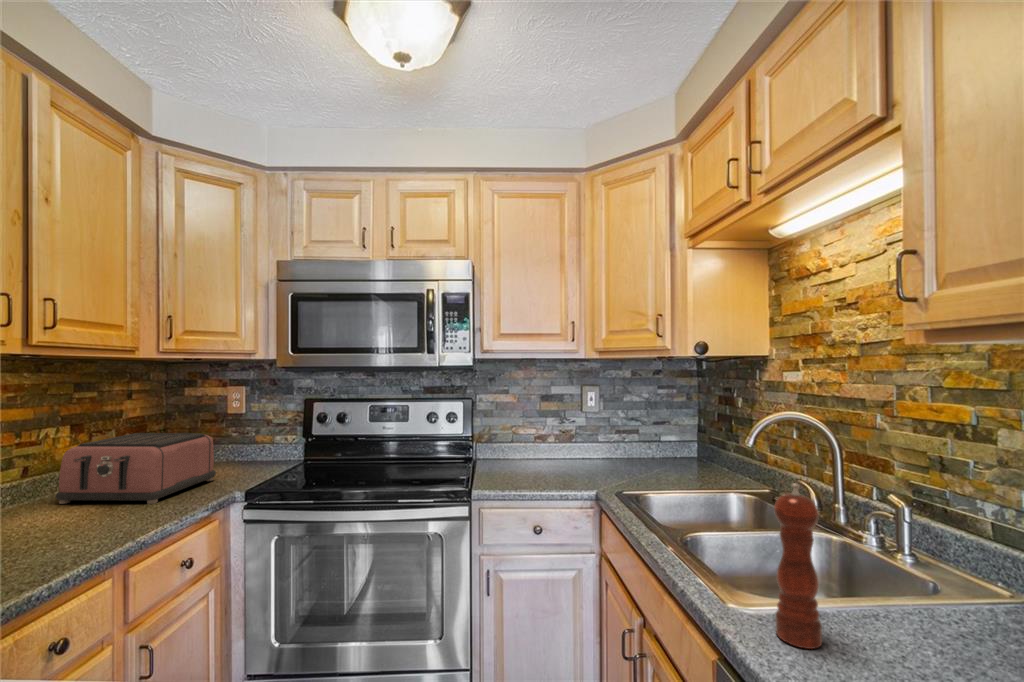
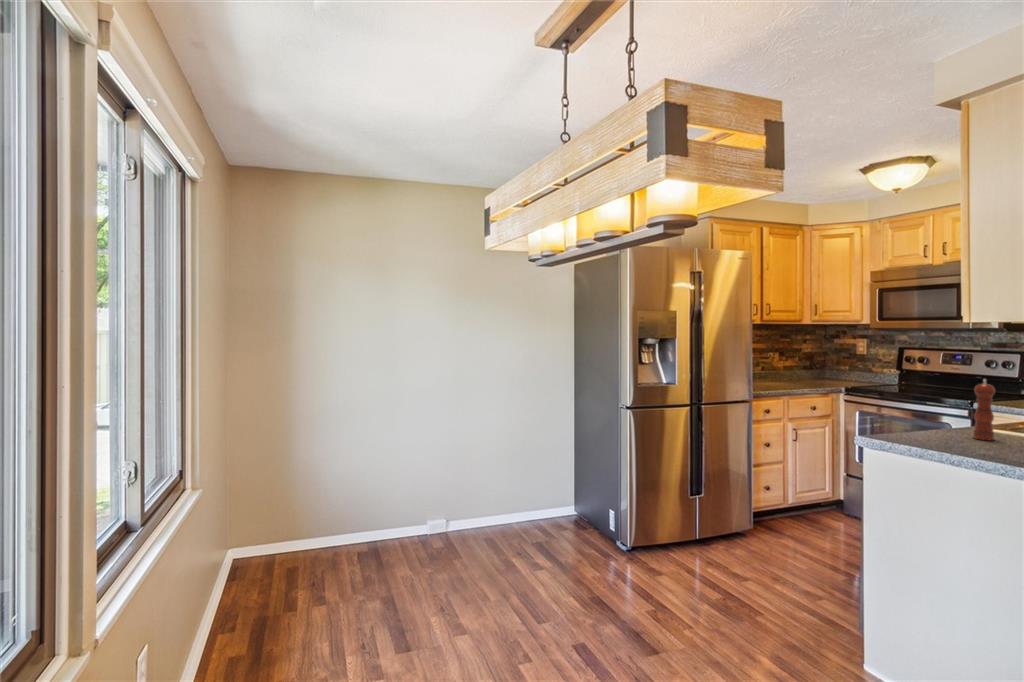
toaster: present [56,433,216,504] -> none [773,359,840,387]

